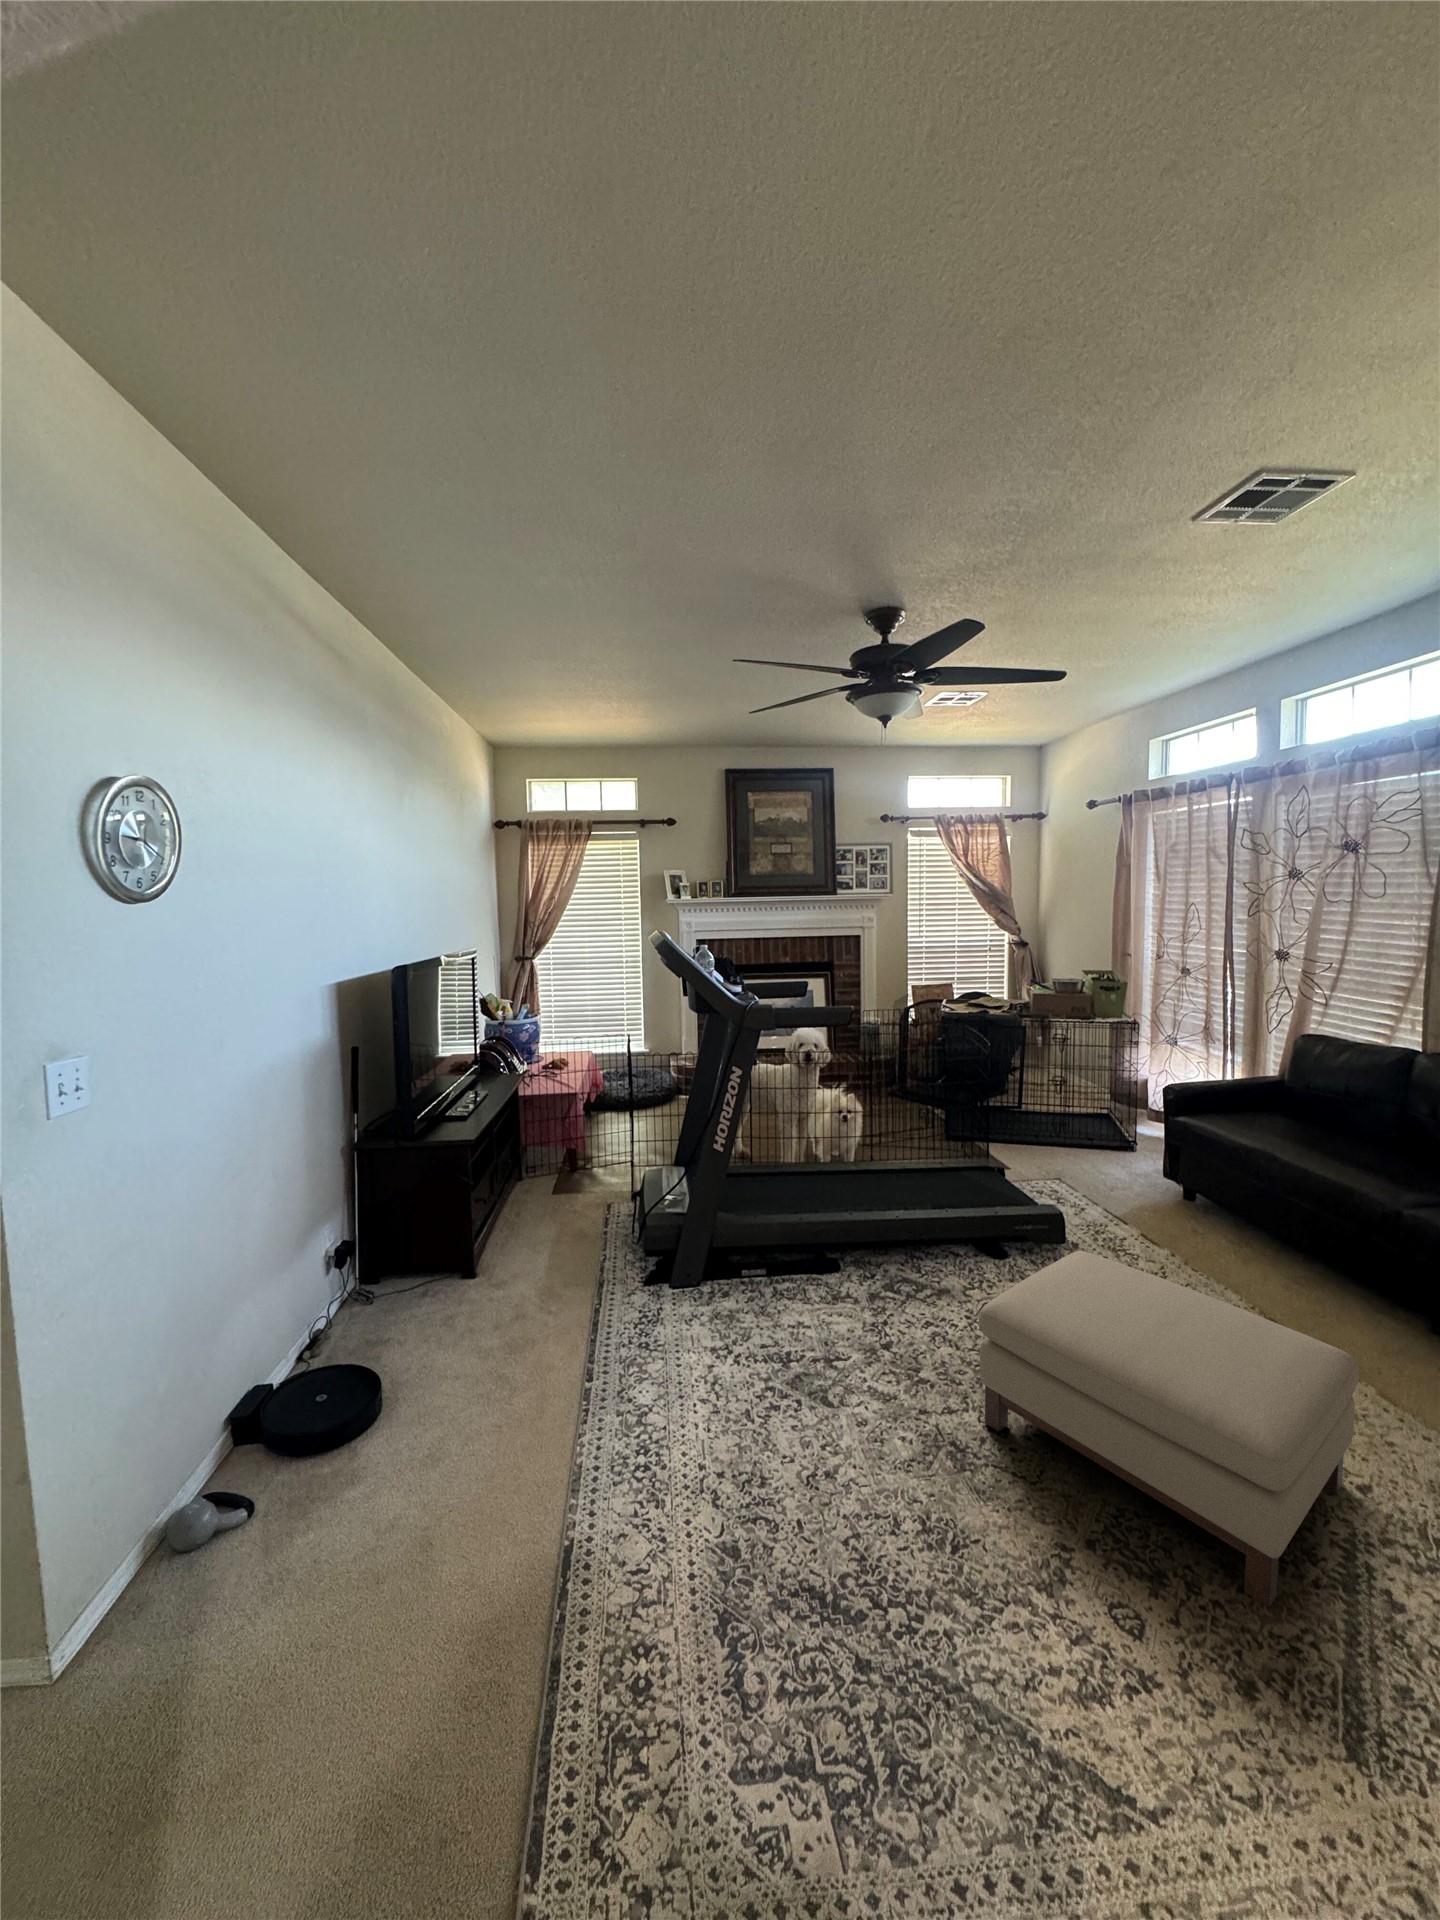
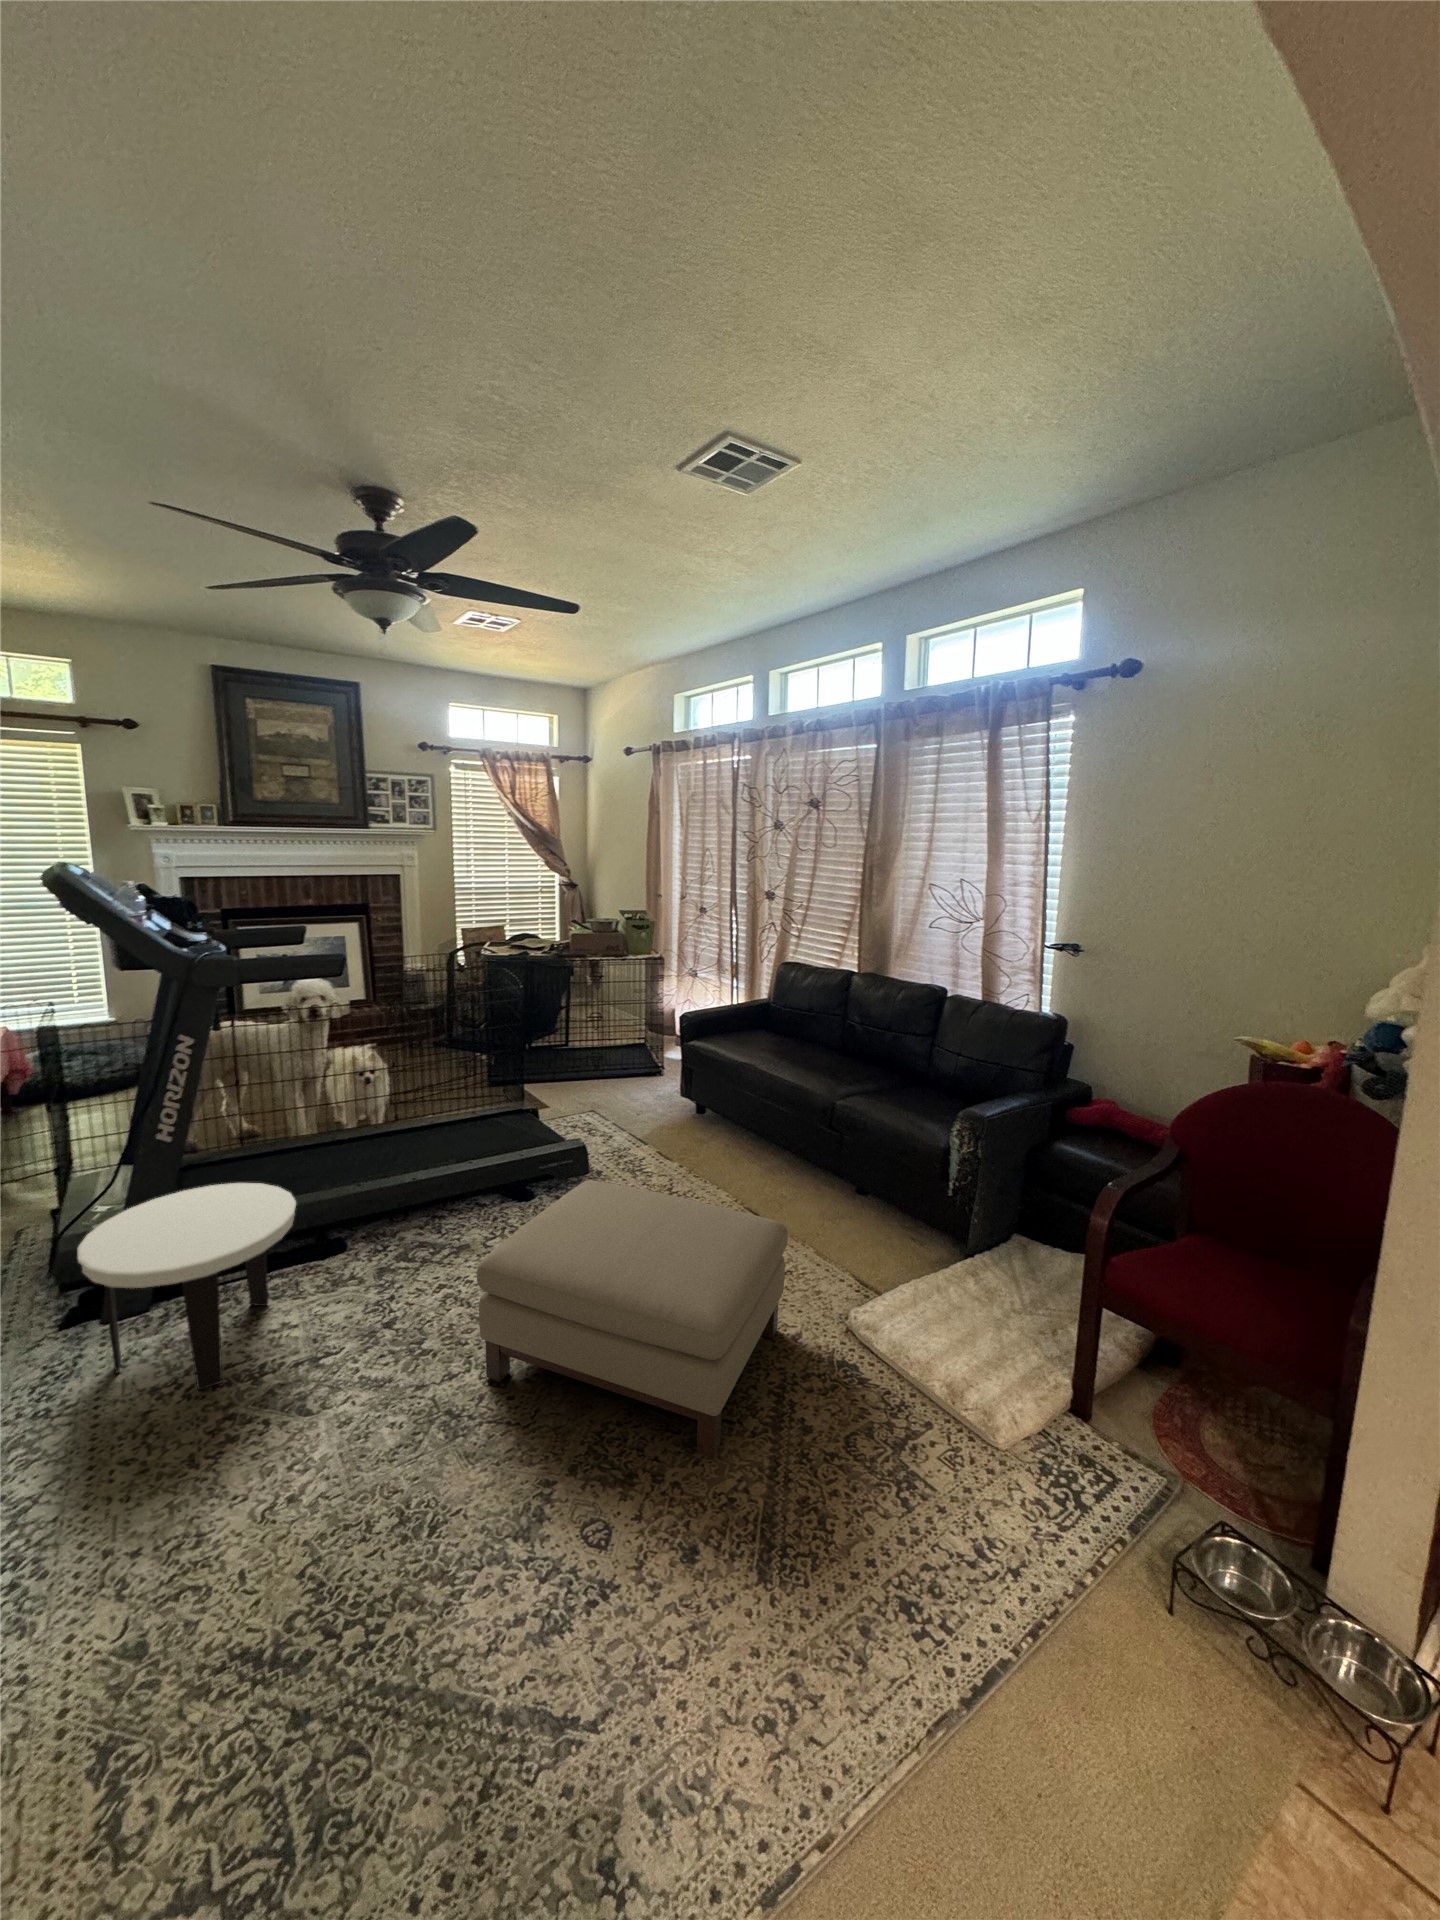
side table: none [676,1190,815,1354] -> present [78,1183,296,1390]

